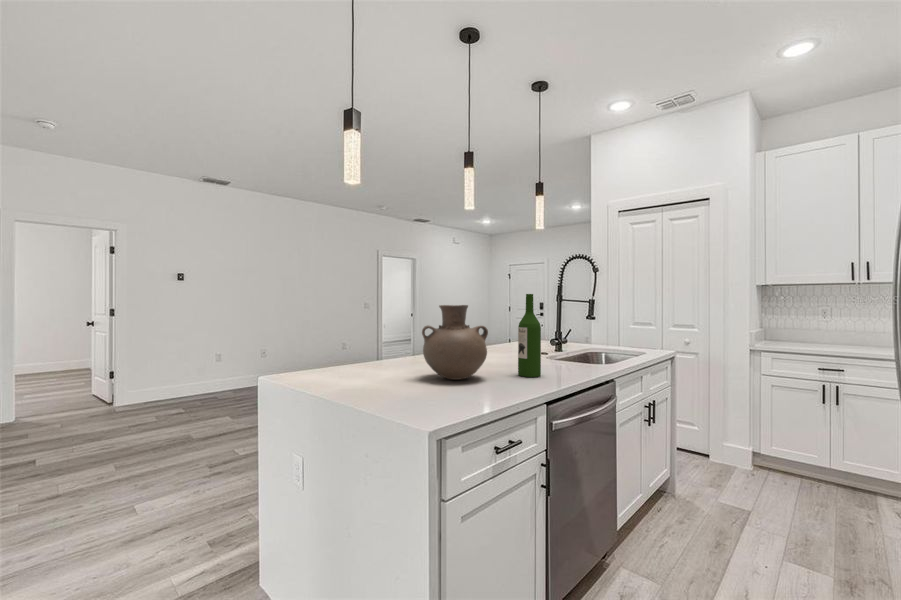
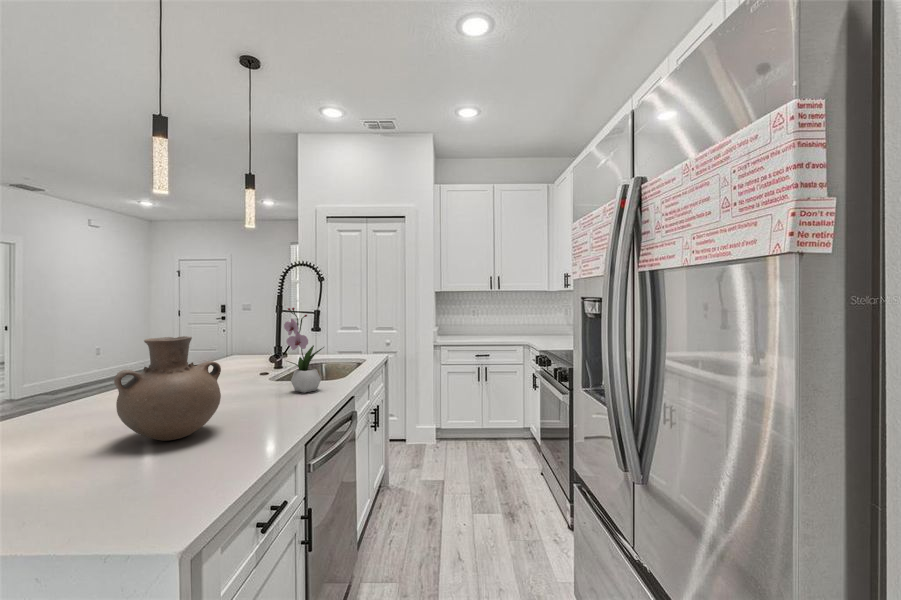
flower arrangement: none [549,290,585,368] -> present [284,307,324,393]
wine bottle: present [518,294,541,377] -> none [257,317,285,415]

